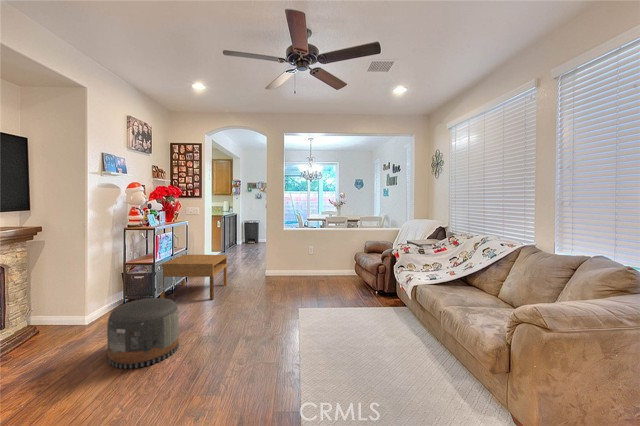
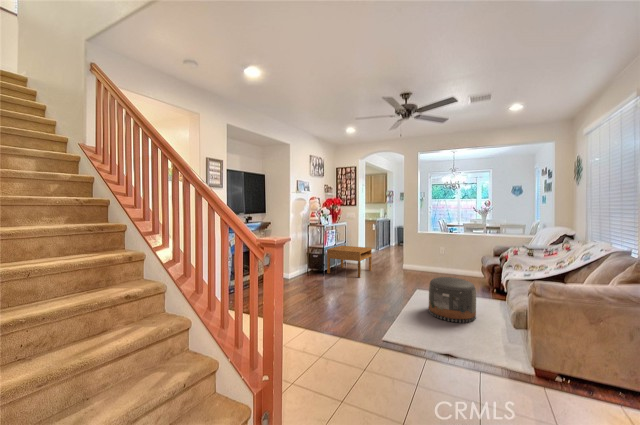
pouf: present [107,298,179,369] -> present [429,277,476,323]

